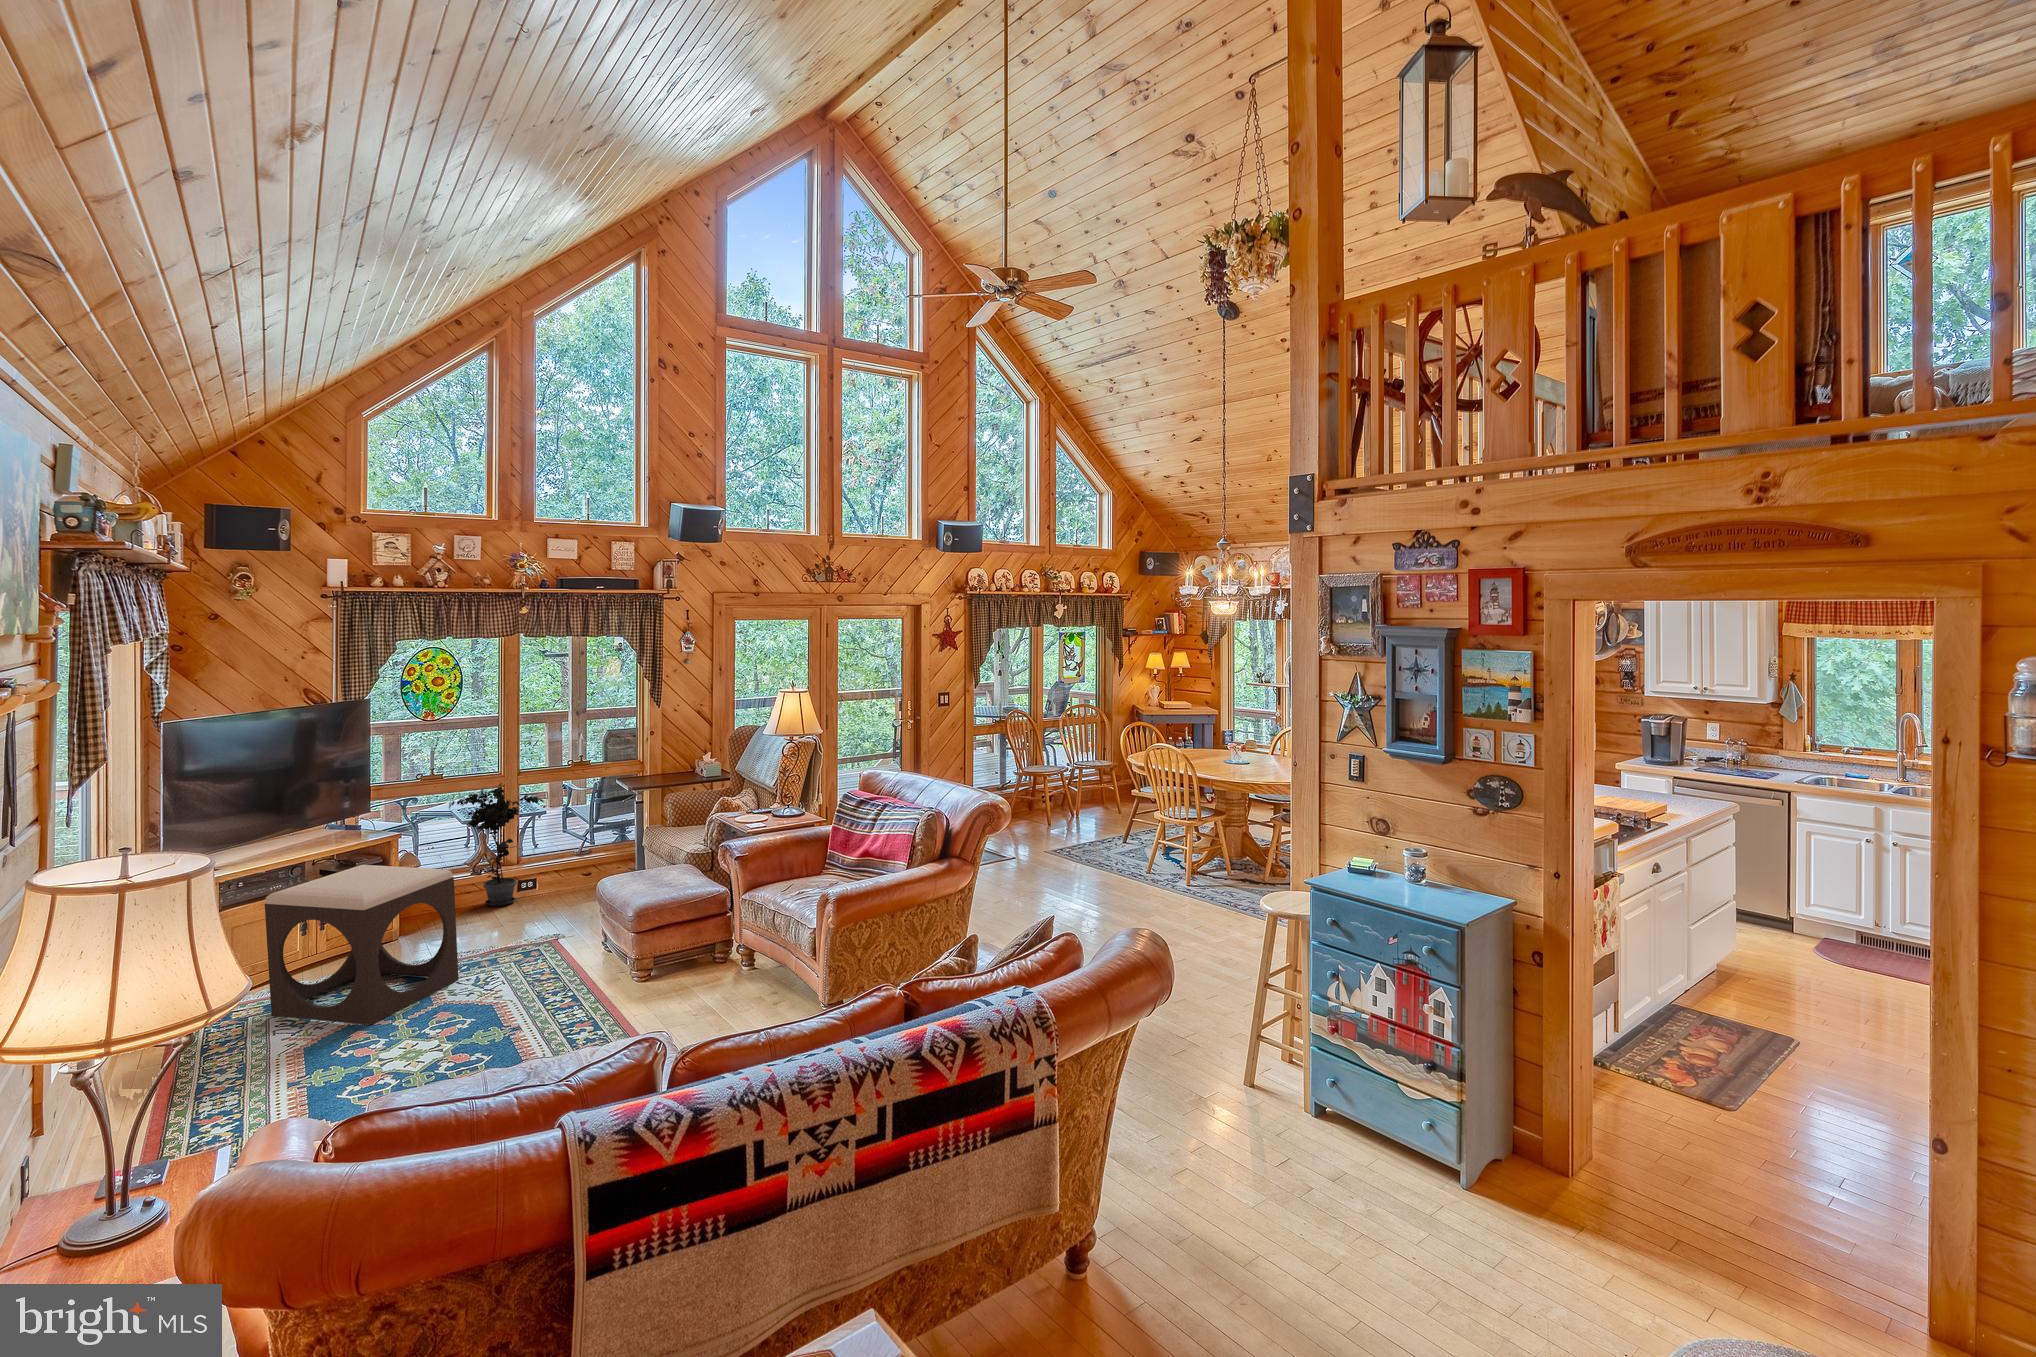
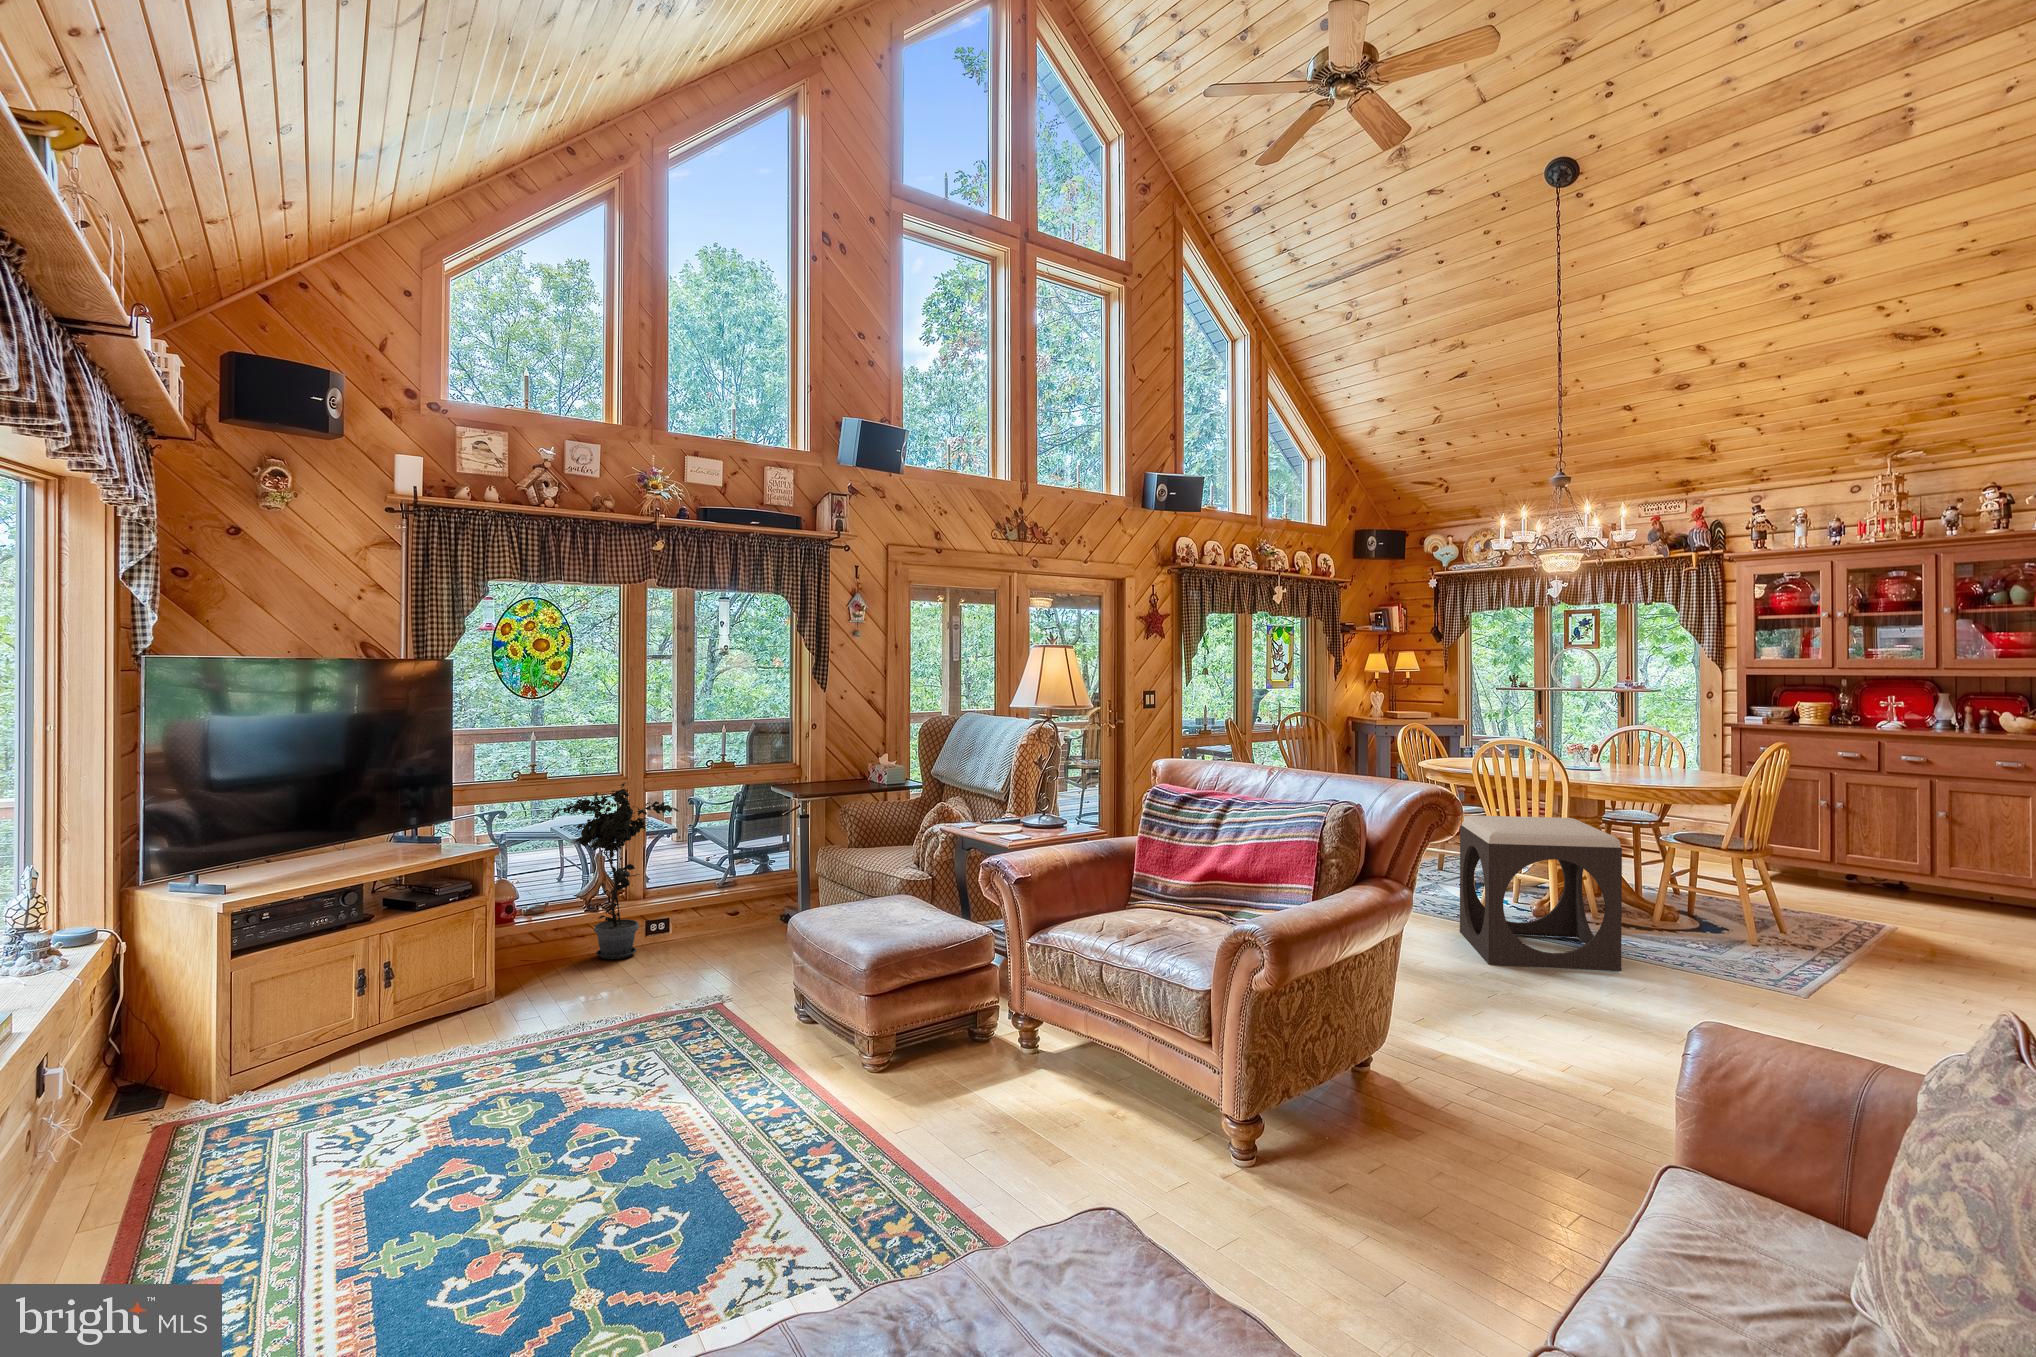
footstool: present [265,865,459,1025] -> present [1460,815,1622,971]

